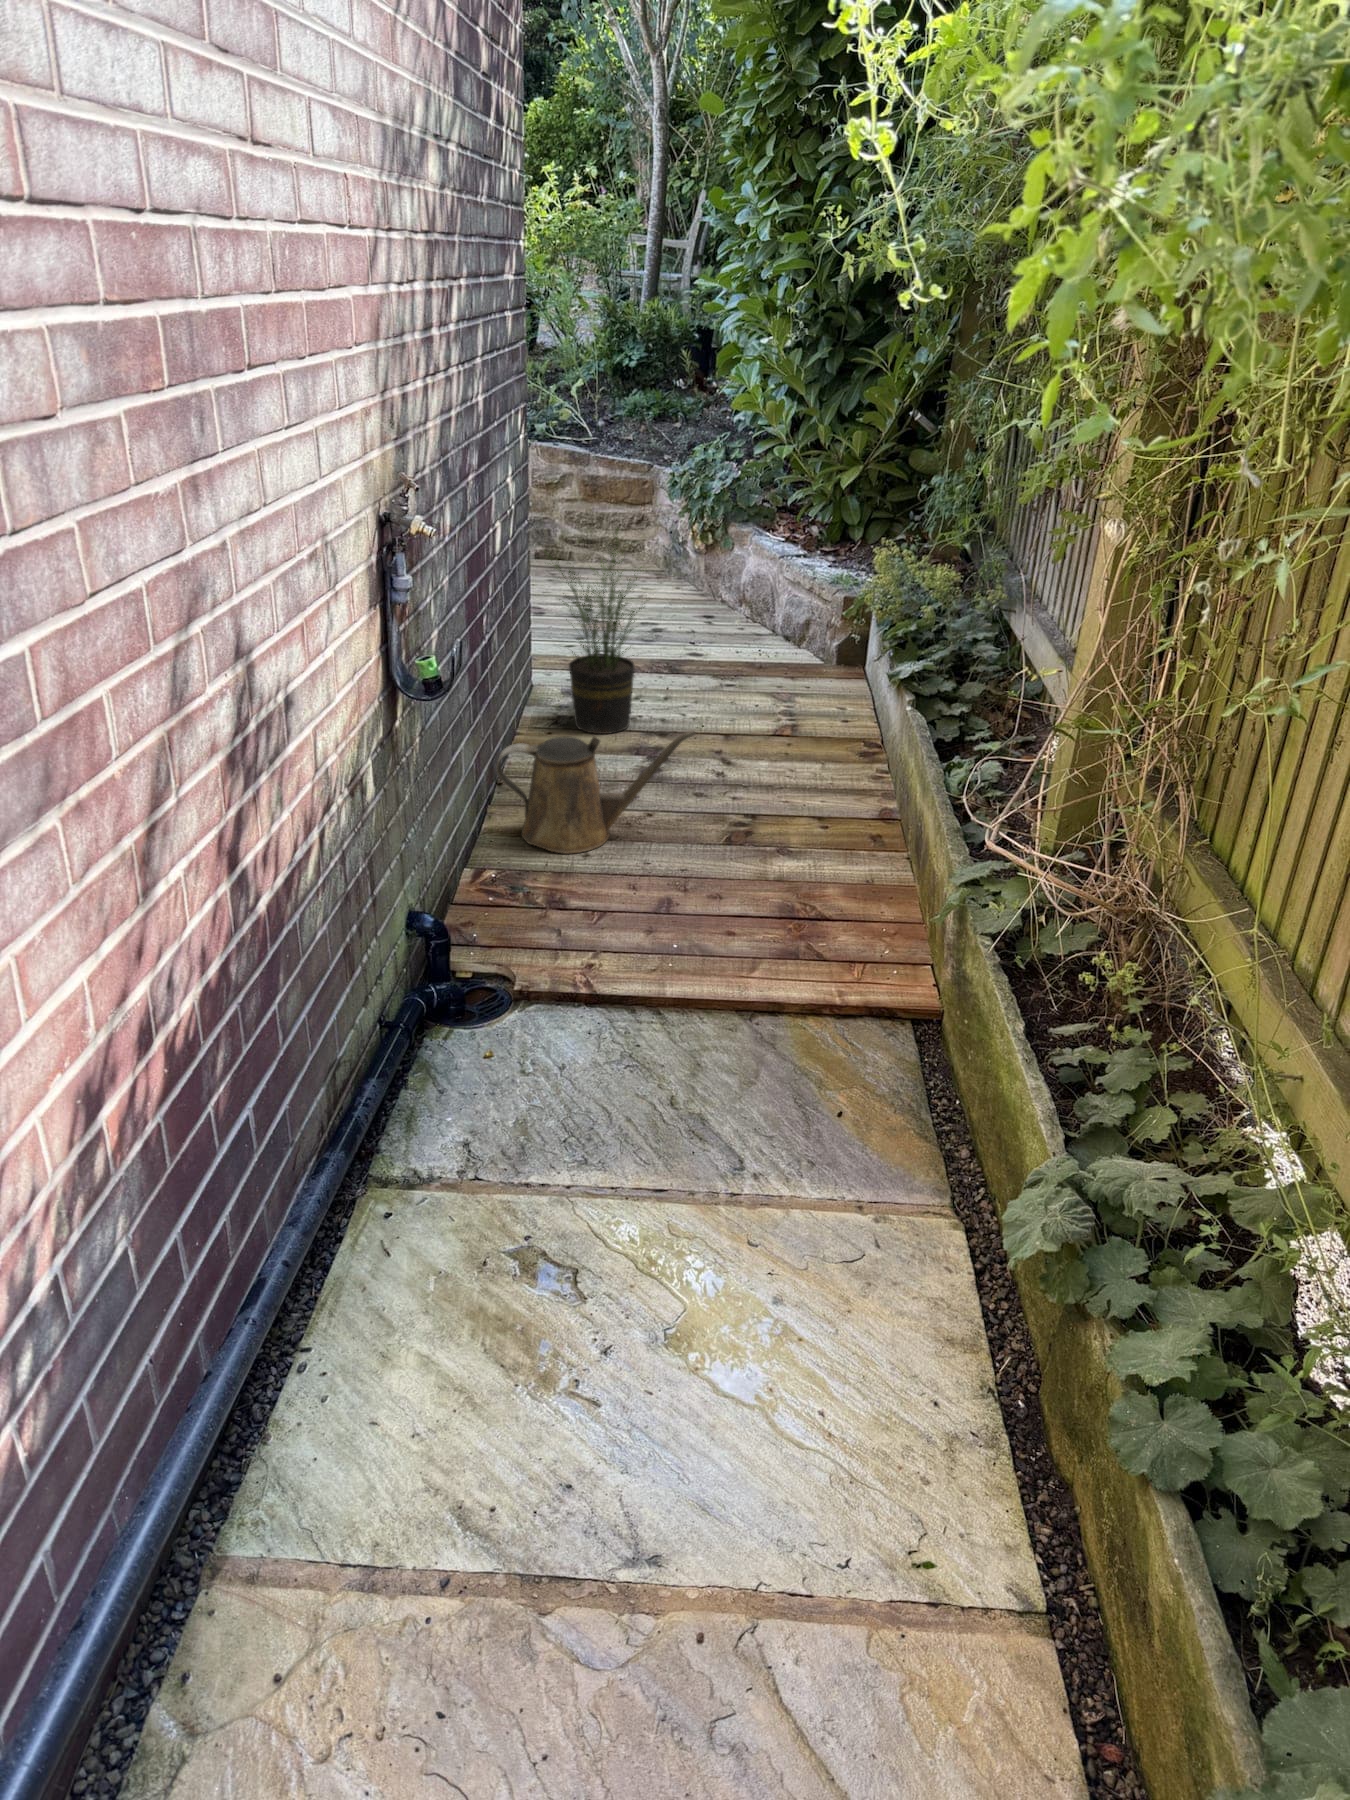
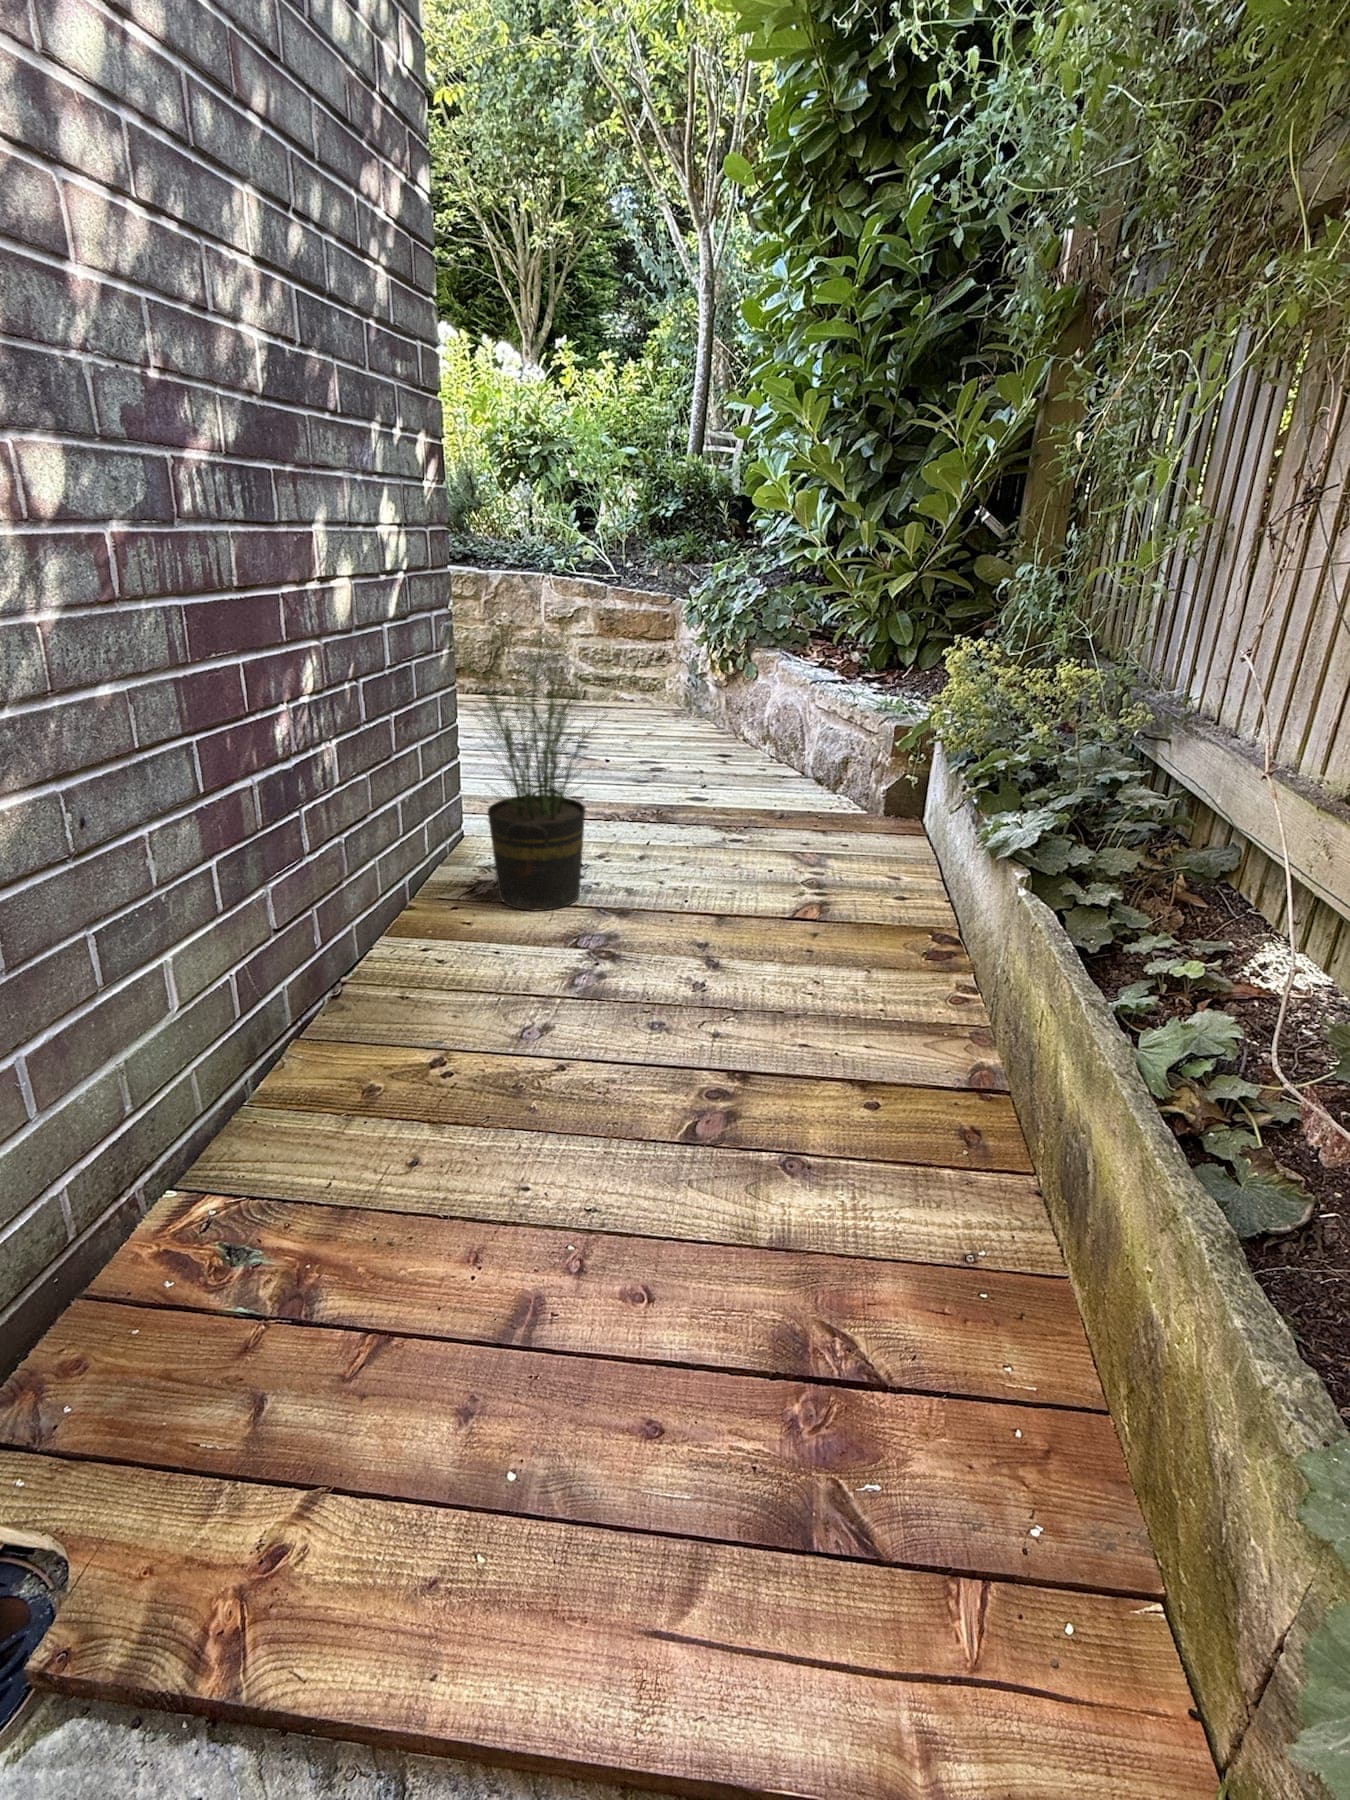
watering can: present [496,730,695,854] -> none [257,929,624,1154]

